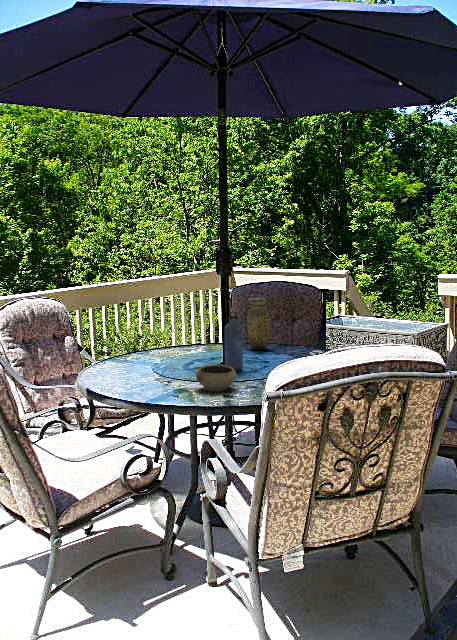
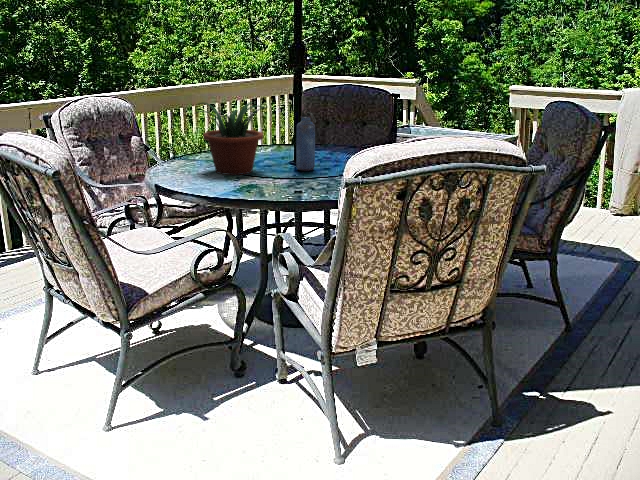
vase: present [247,297,270,350] -> none [319,99,341,153]
potted plant: none [126,305,197,377] -> present [195,102,267,175]
ceramic bowl: present [196,365,237,392] -> none [268,162,309,189]

